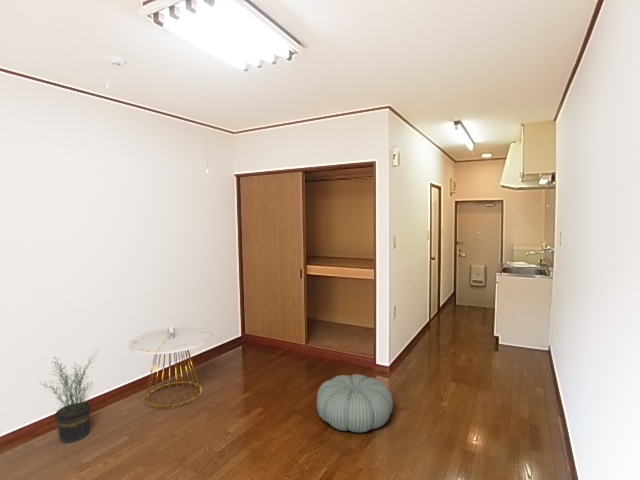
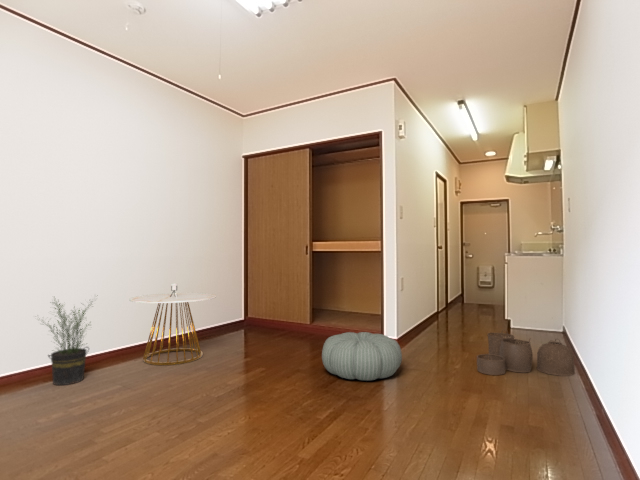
woven basket: none [464,366,556,421] -> present [477,329,575,376]

